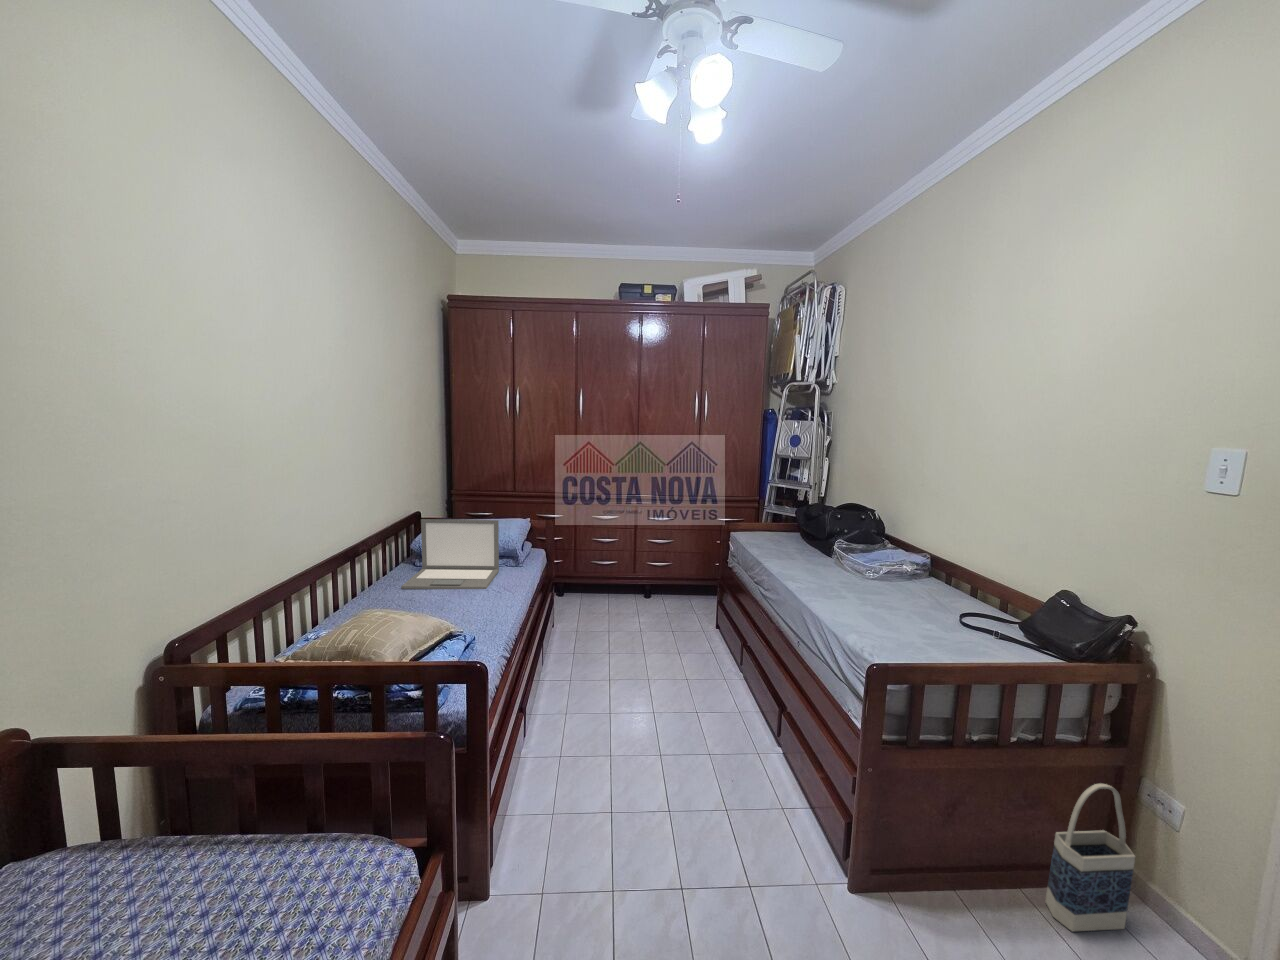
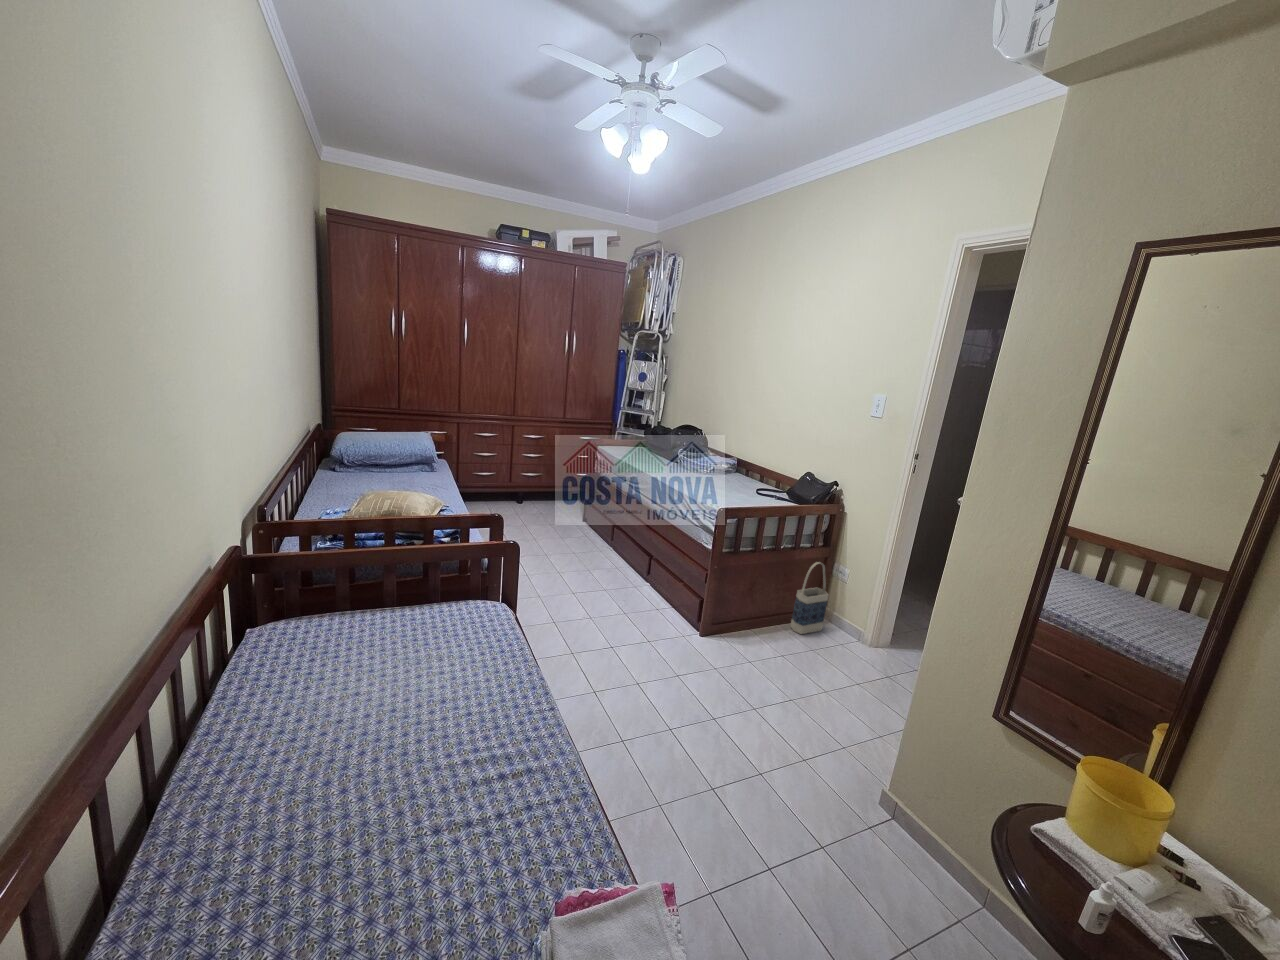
laptop: present [401,519,499,589] -> none [346,429,424,488]

